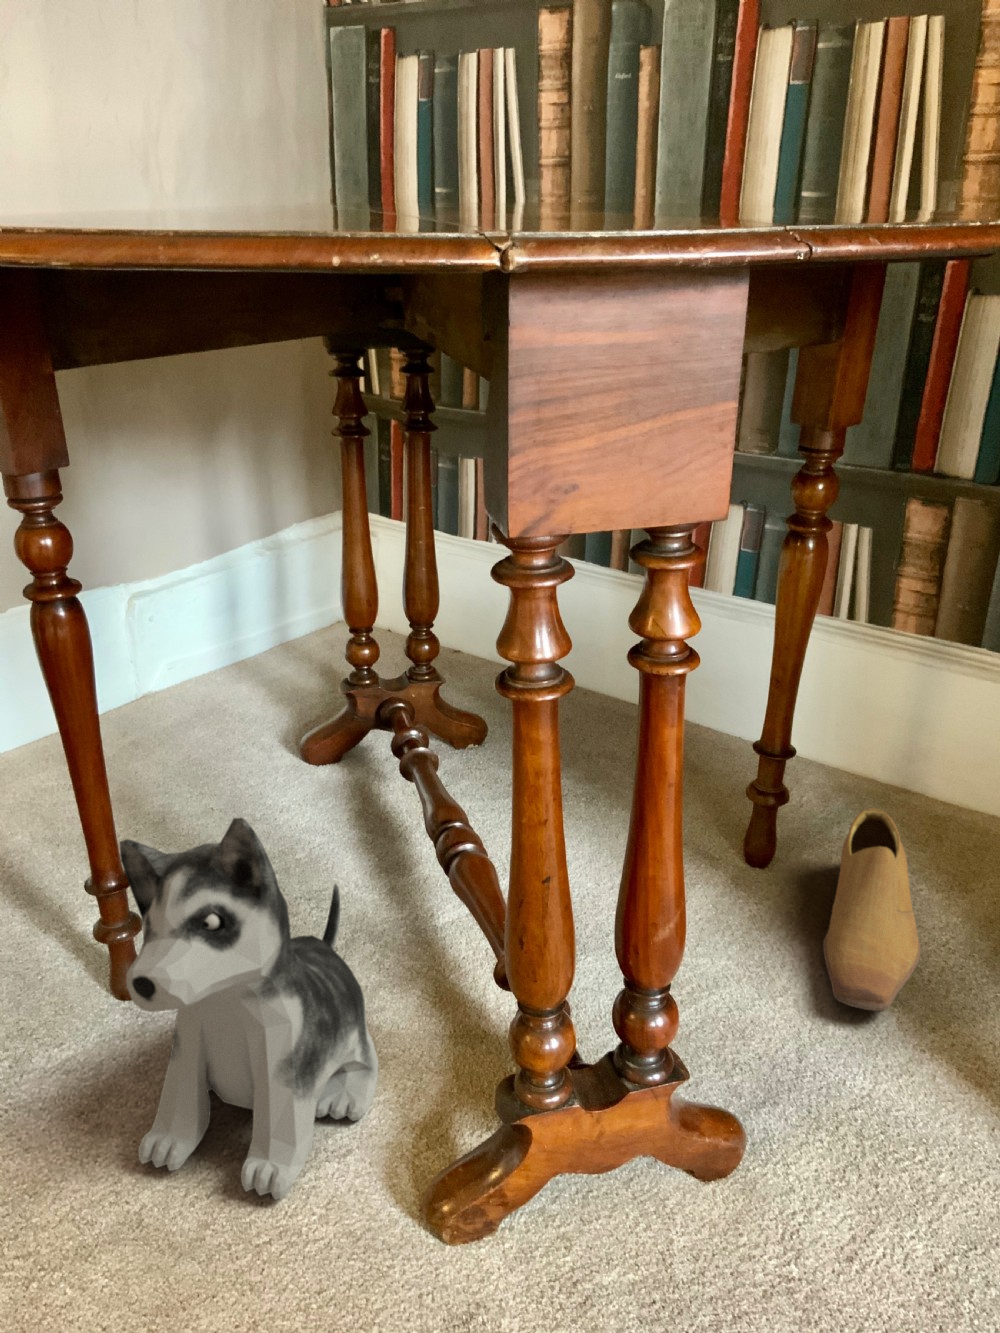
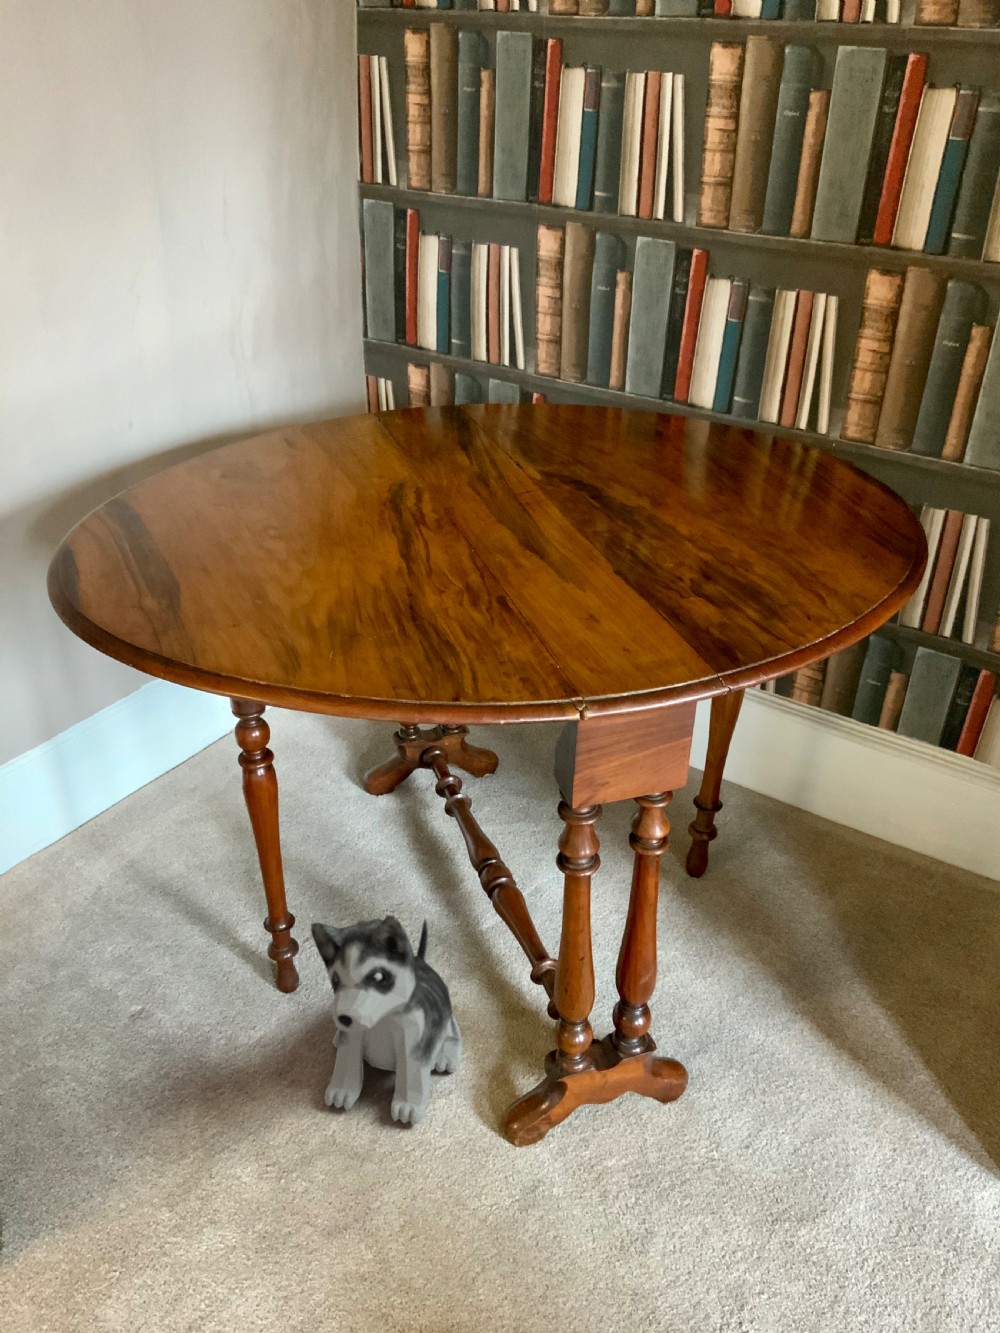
shoe: present [823,808,921,1011] -> none [738,838,801,987]

